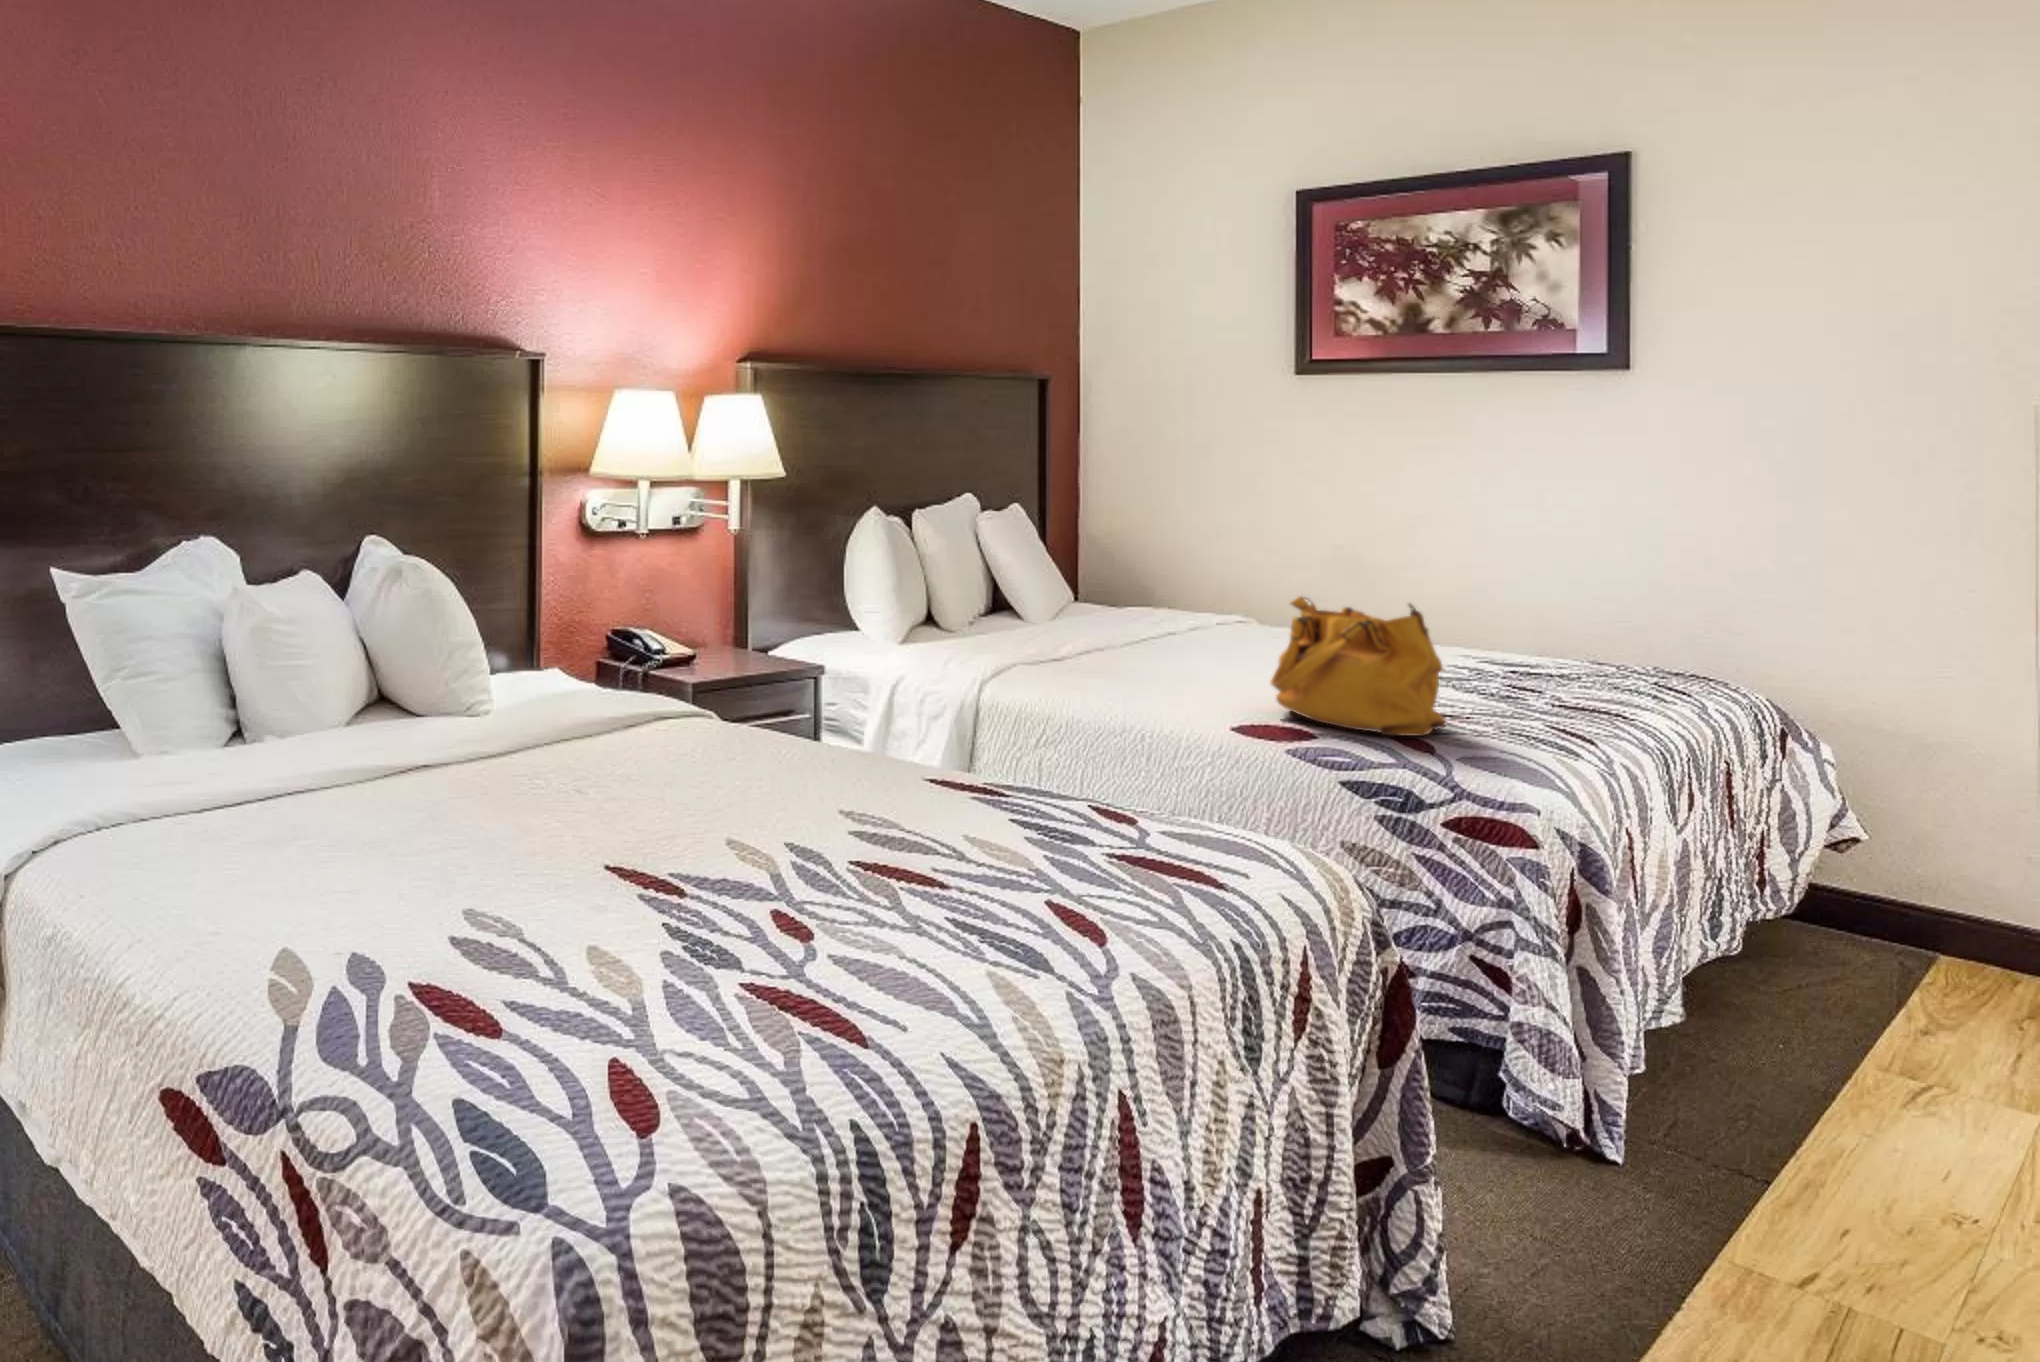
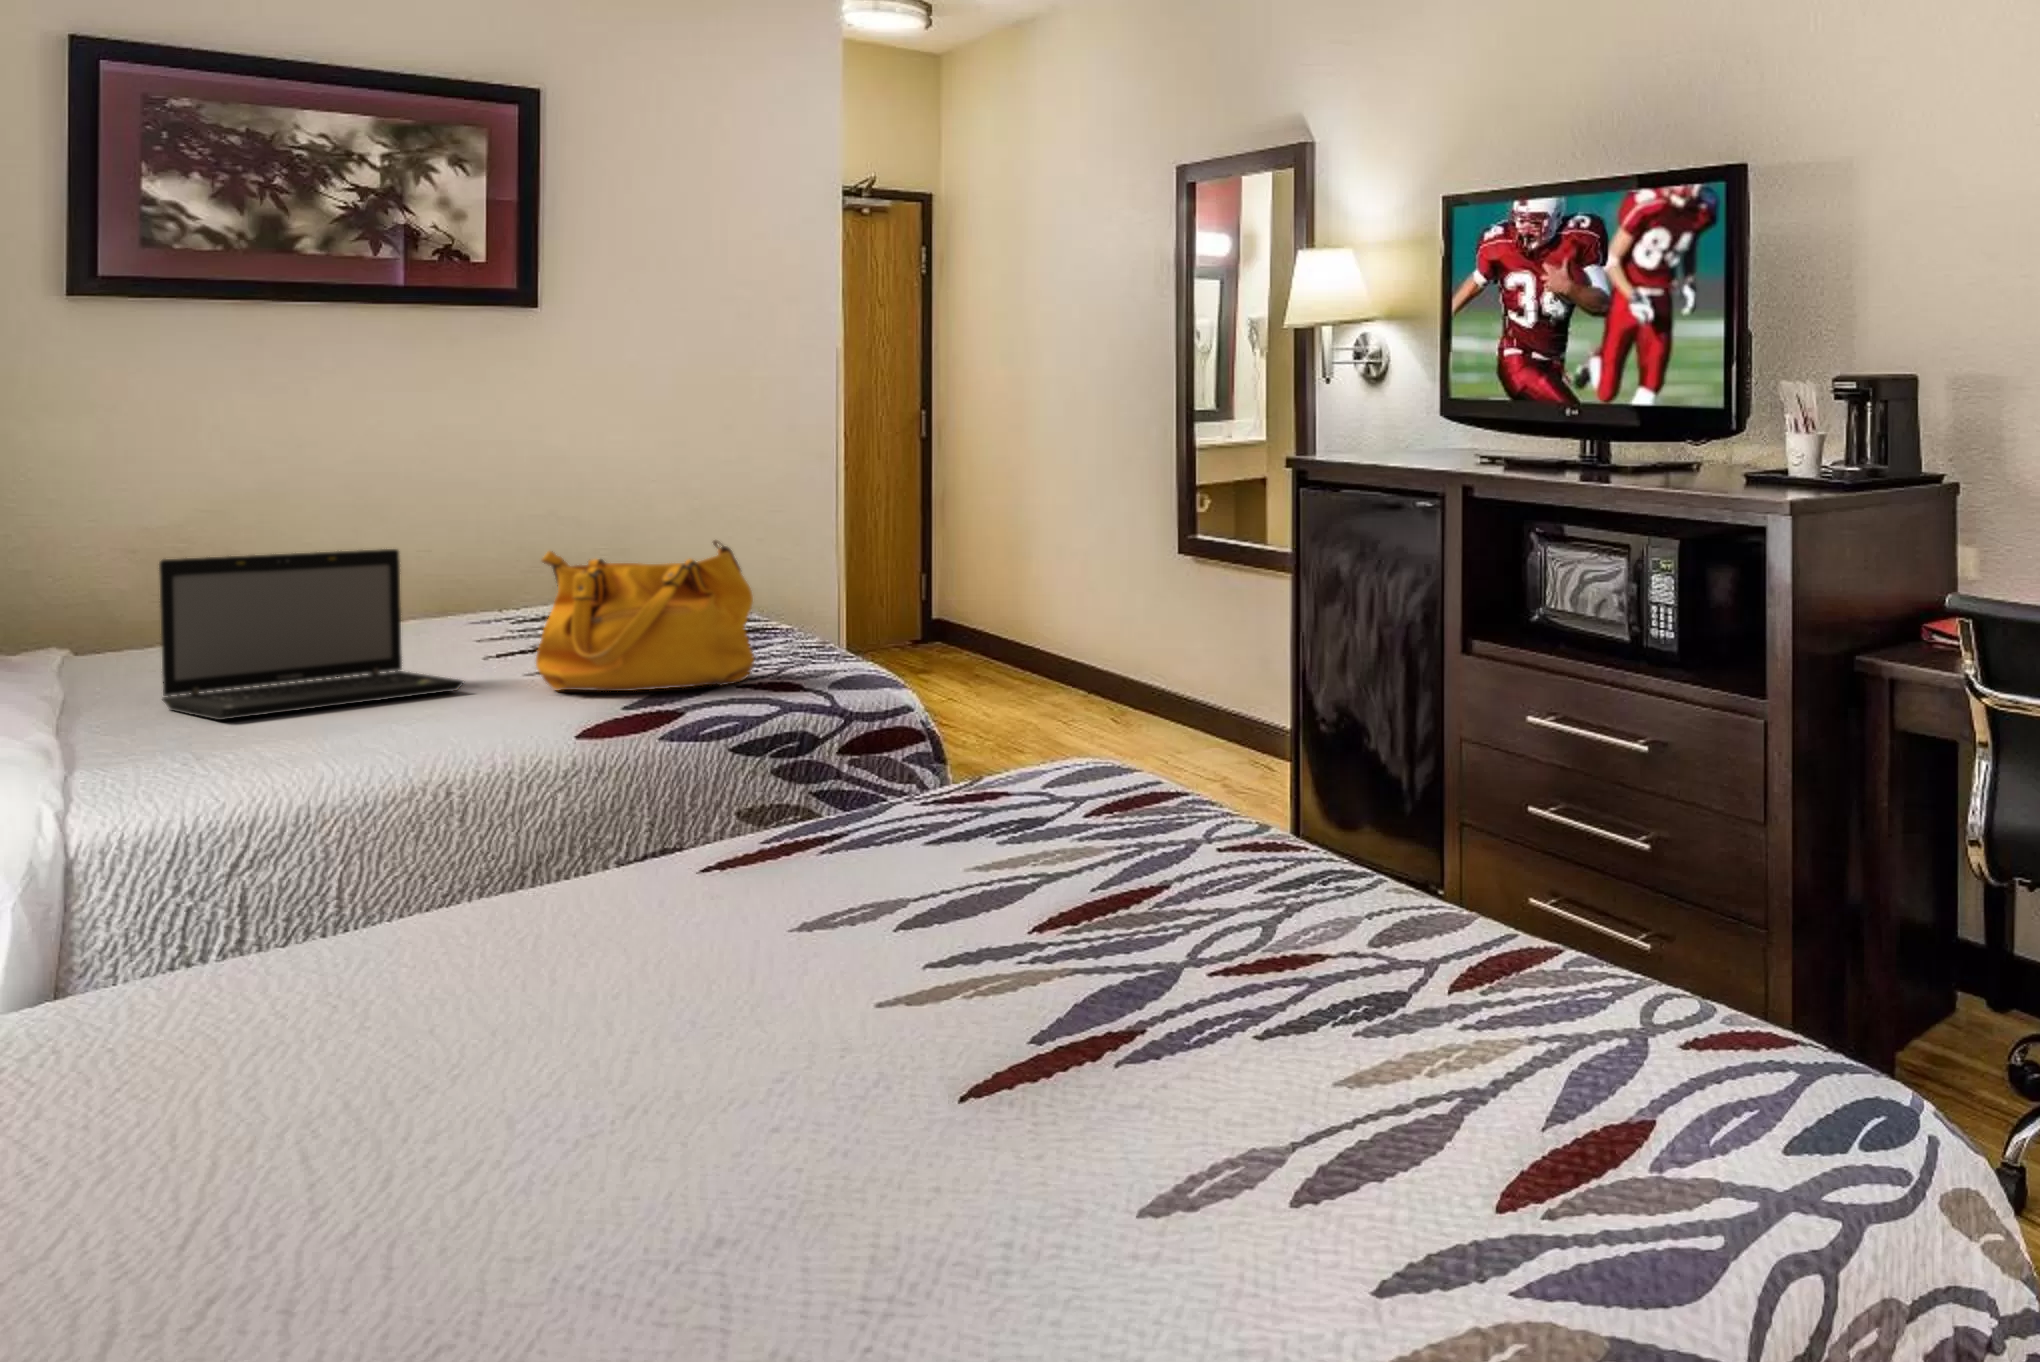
laptop: none [1096,574,1259,693] -> present [159,549,464,720]

